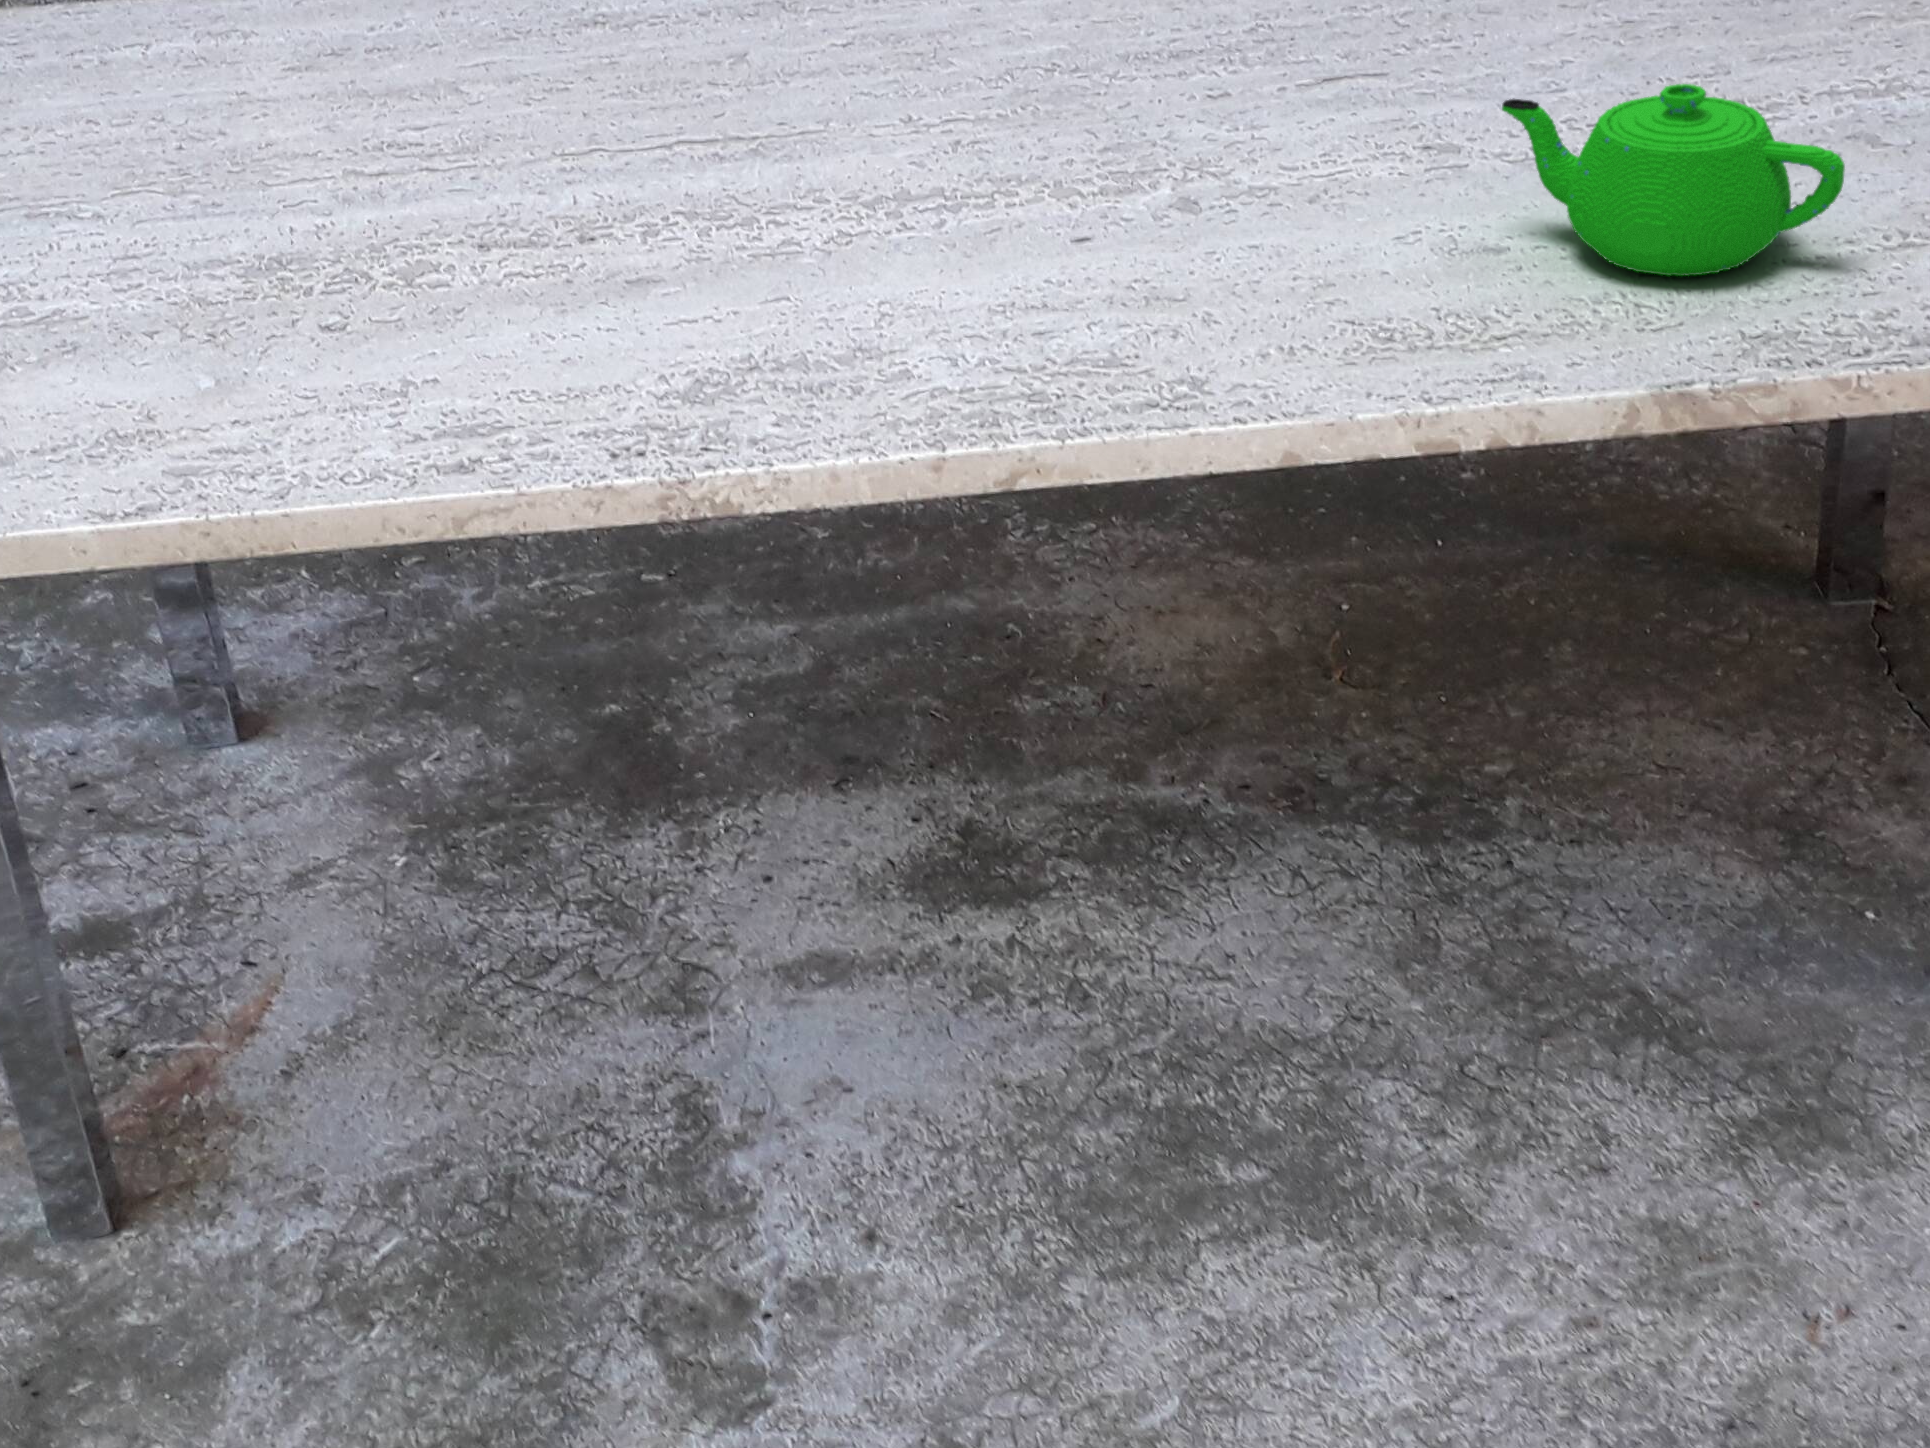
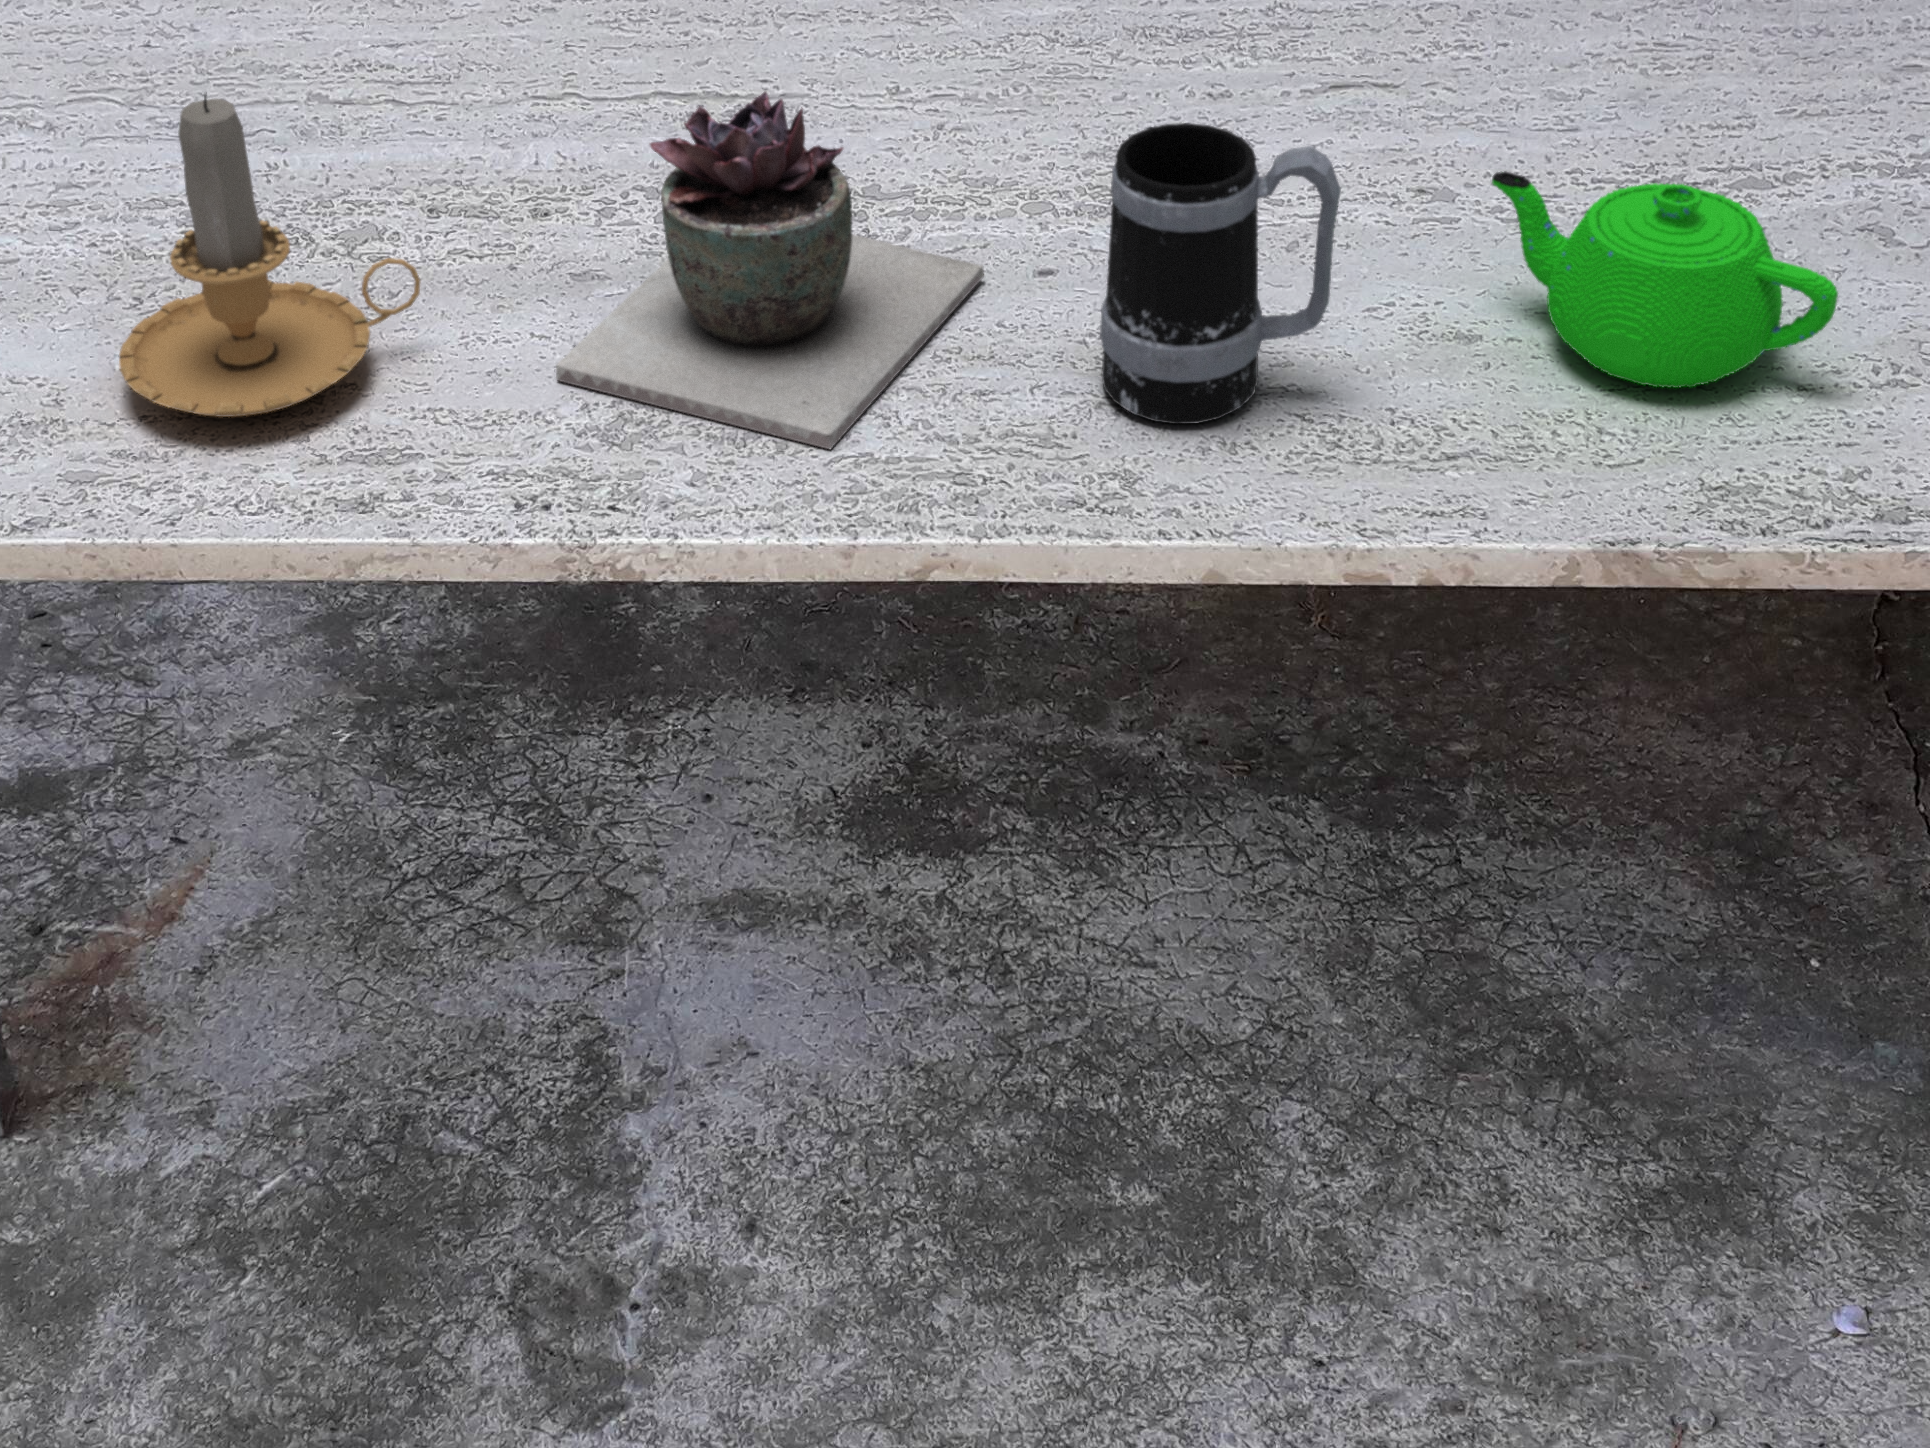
mug: none [1153,55,1371,343] -> present [1100,123,1341,424]
succulent plant: none [629,78,1024,391] -> present [556,92,984,449]
candle: none [205,93,490,417] -> present [119,93,420,417]

